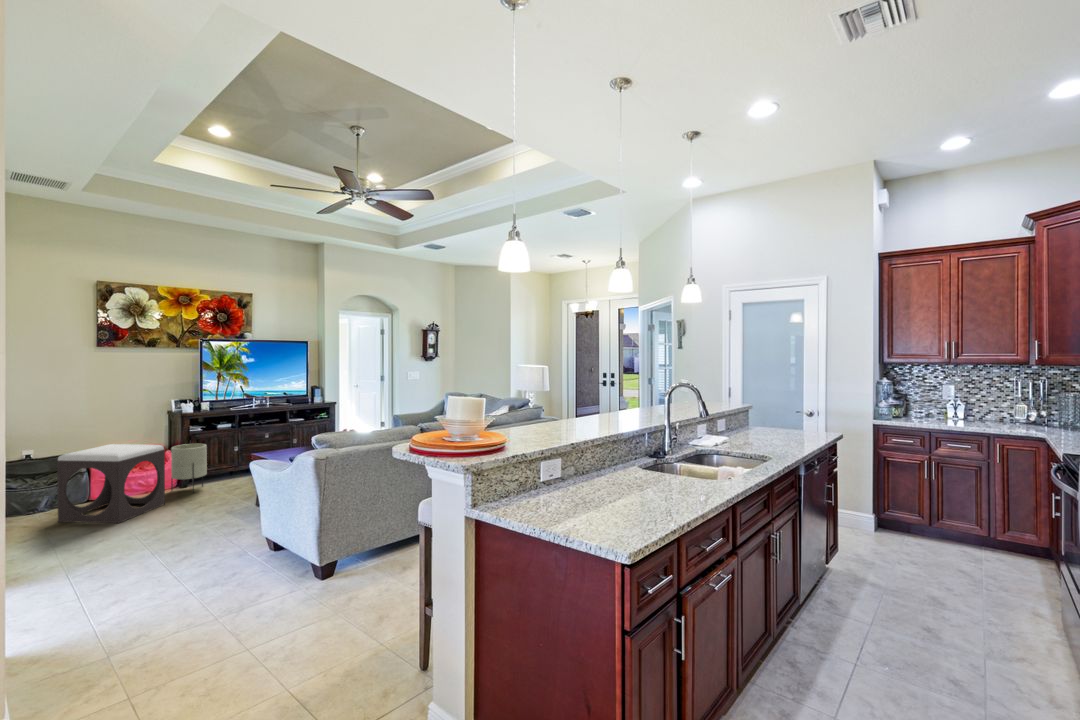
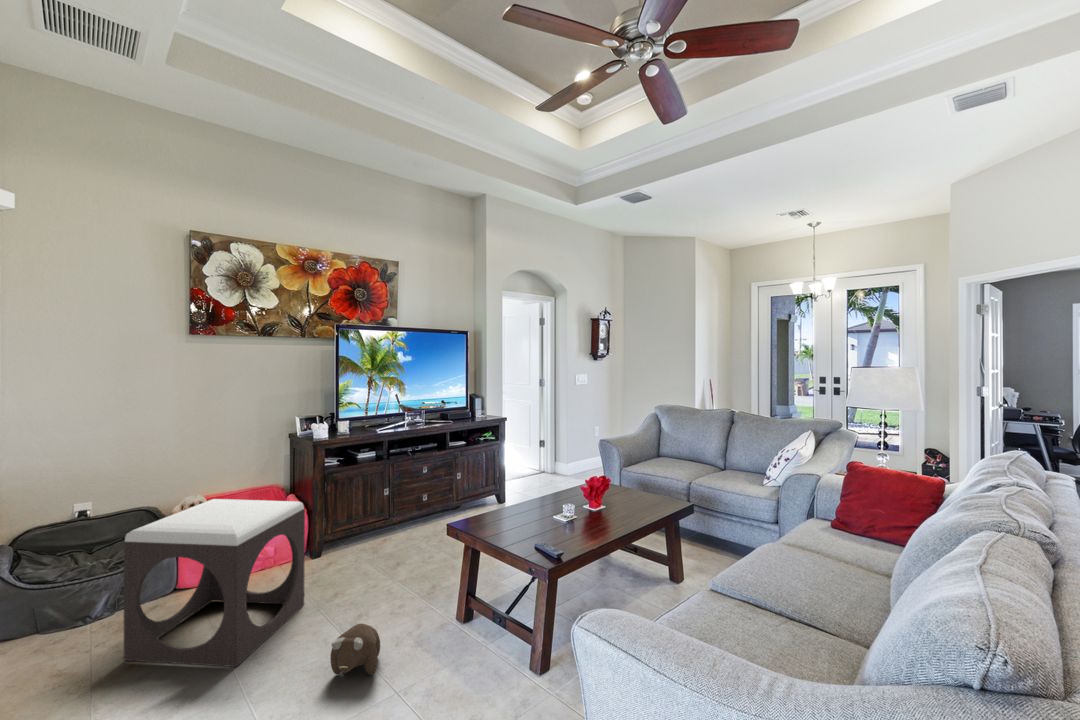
planter: present [171,444,207,492] -> none [304,489,357,575]
plush toy: none [165,501,197,524] -> present [330,624,380,675]

